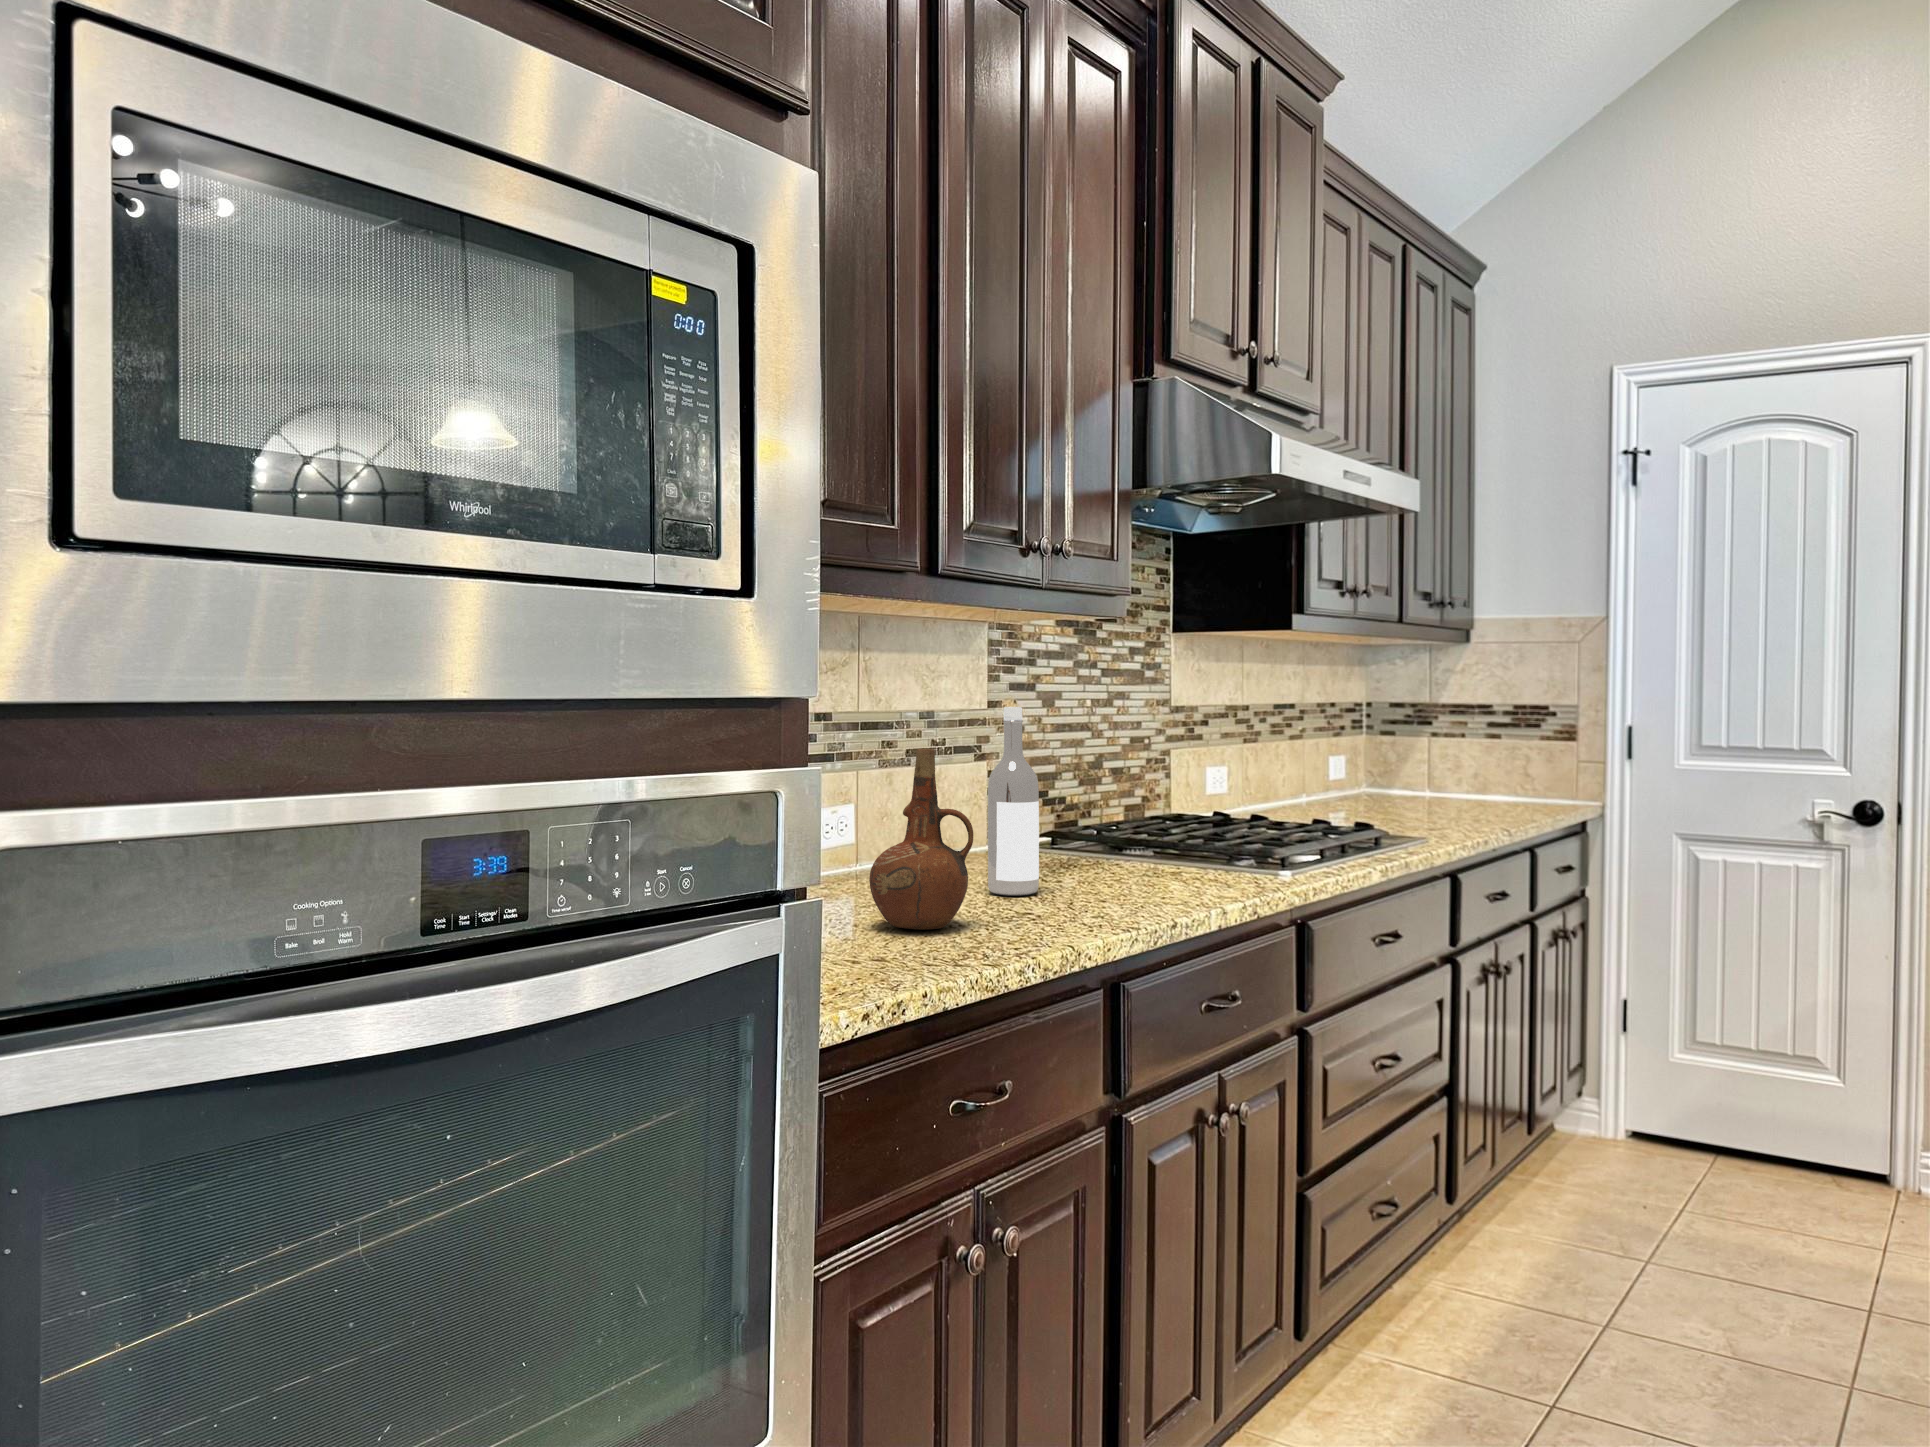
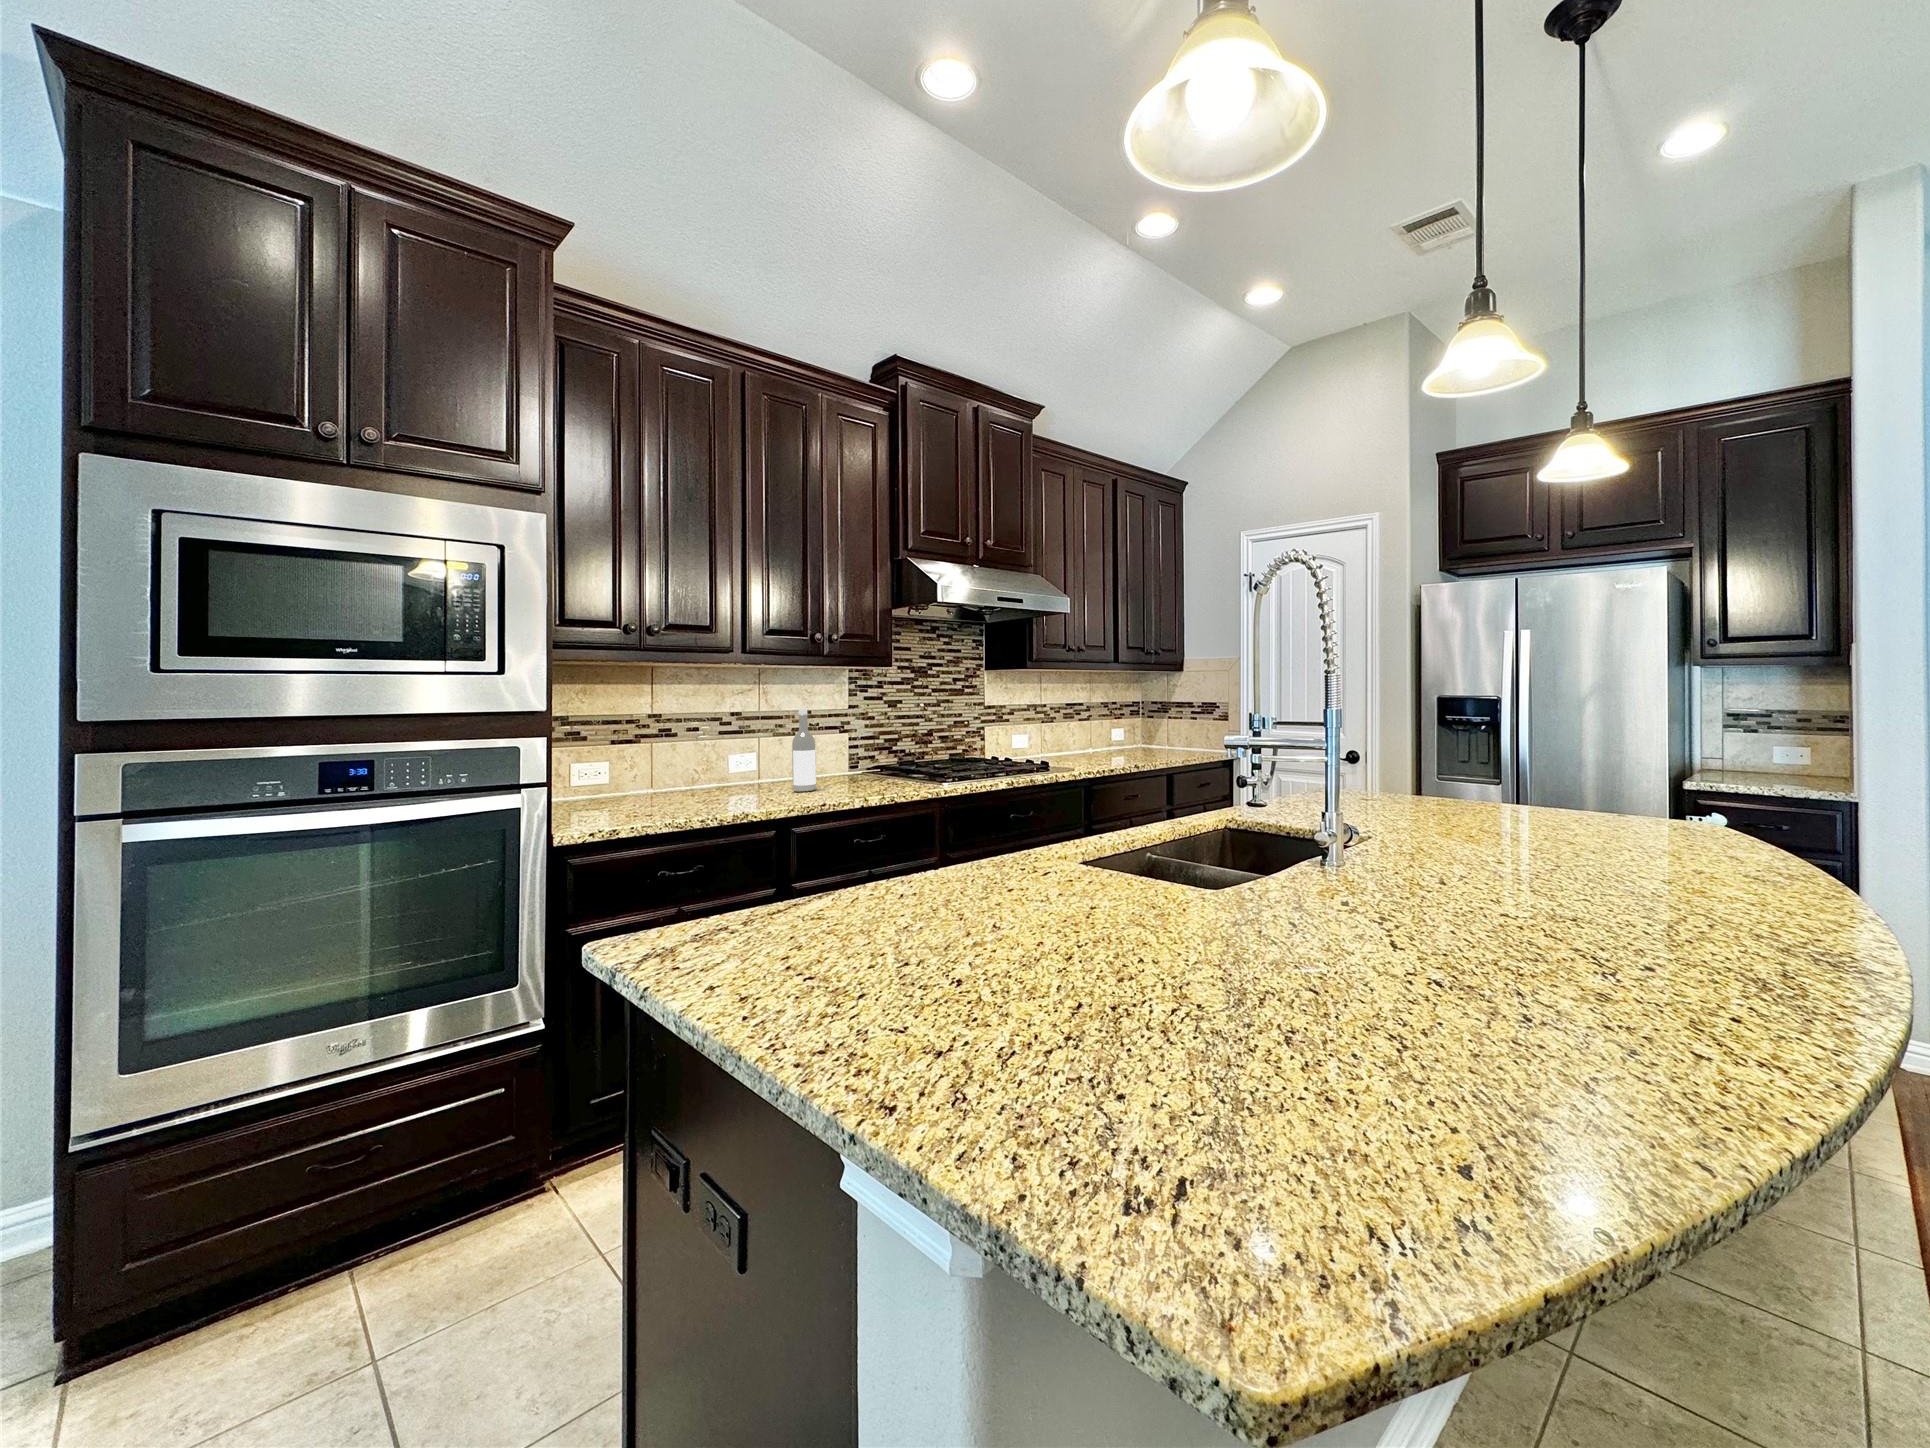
ceramic pitcher: present [869,749,973,930] -> none [705,727,752,804]

